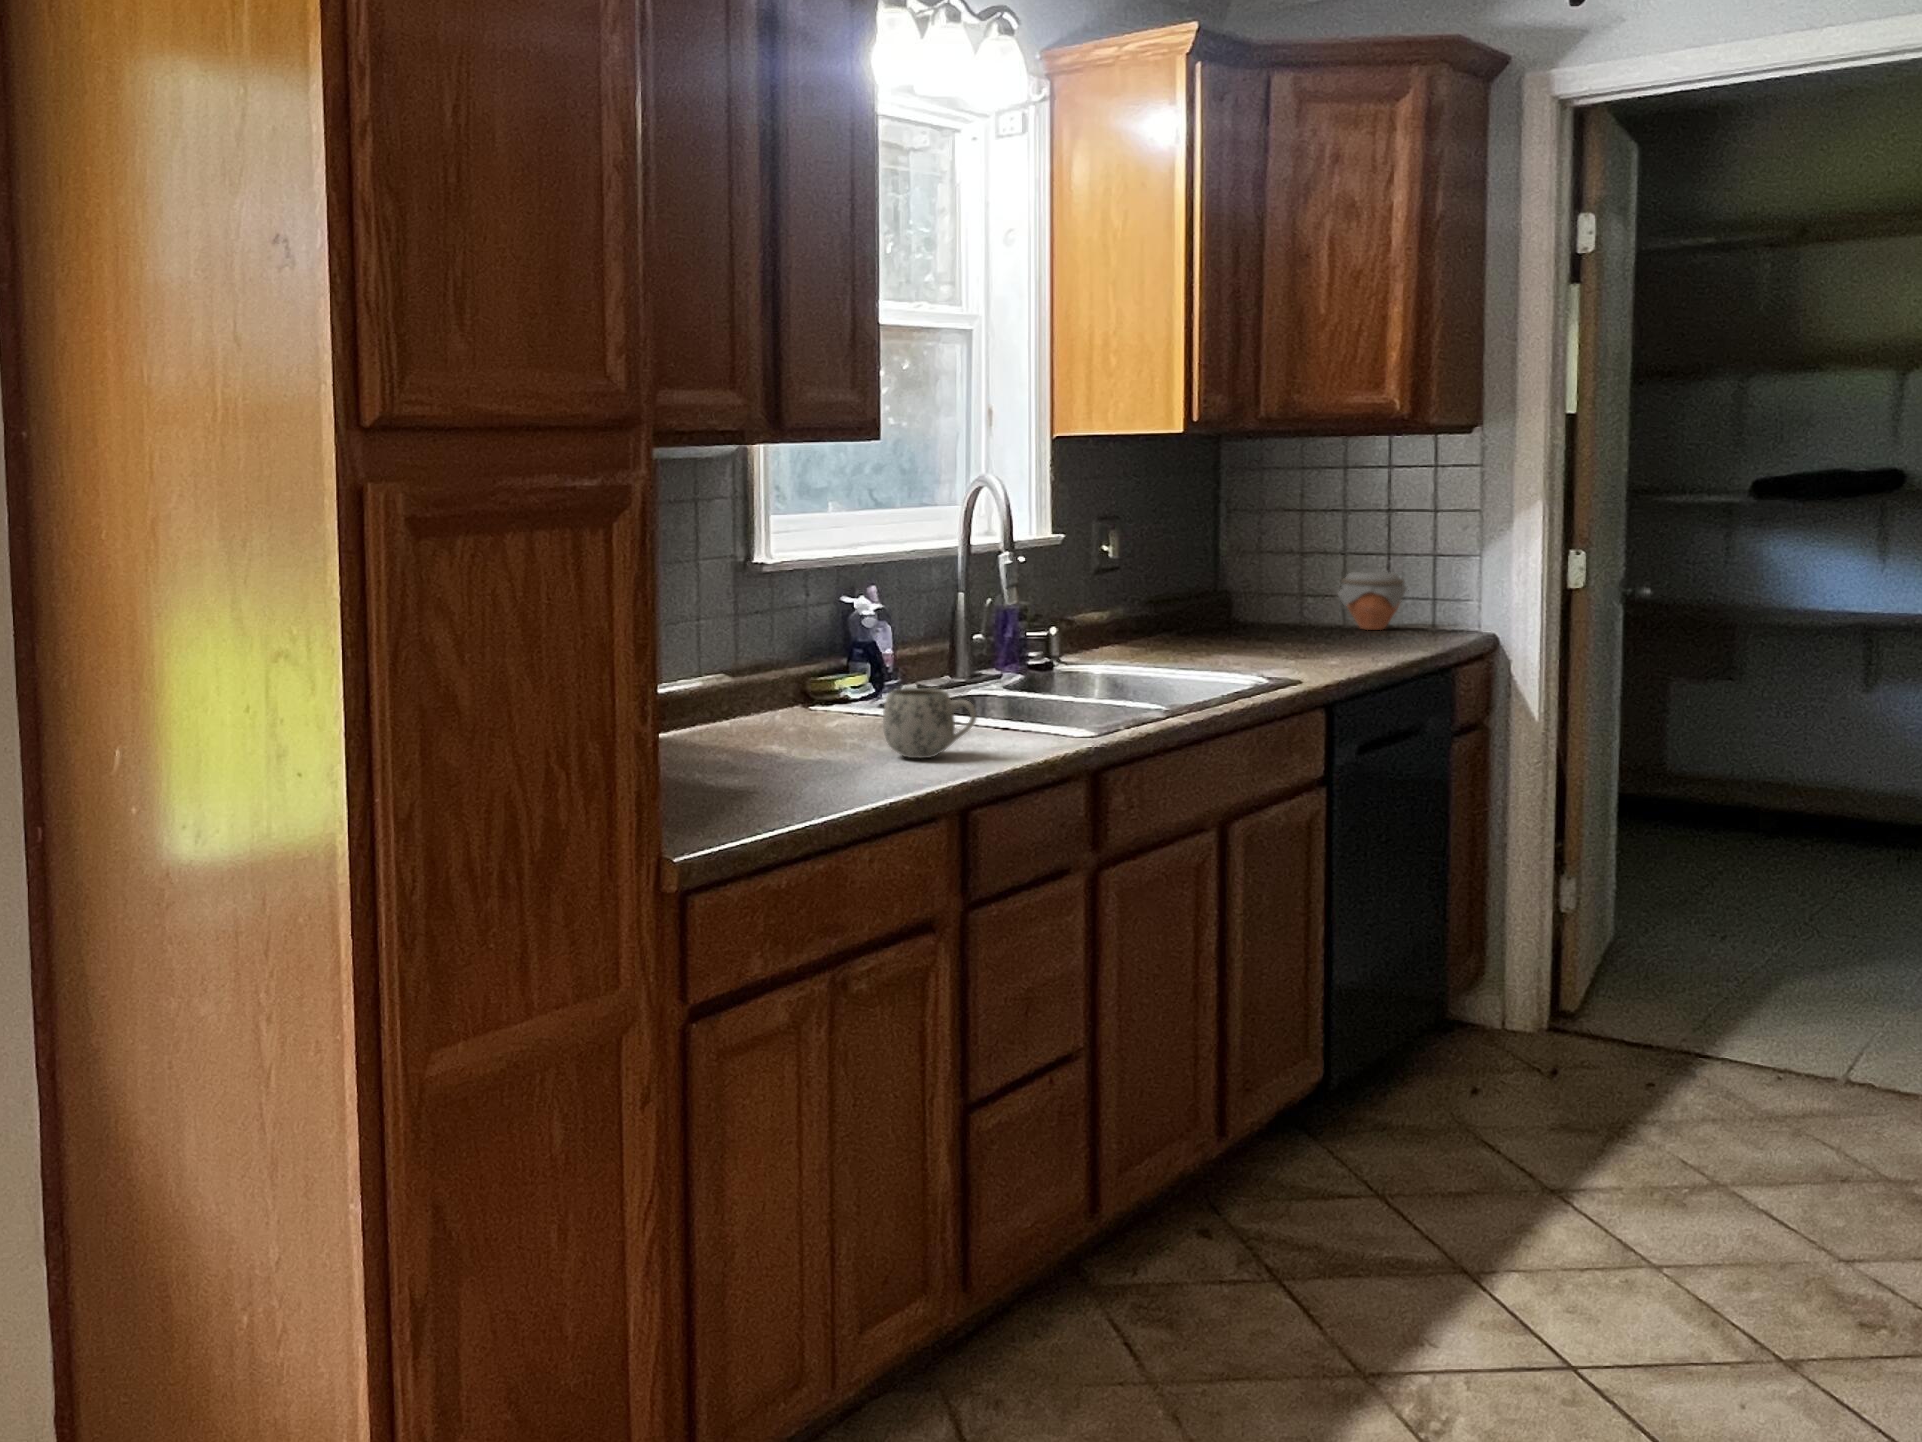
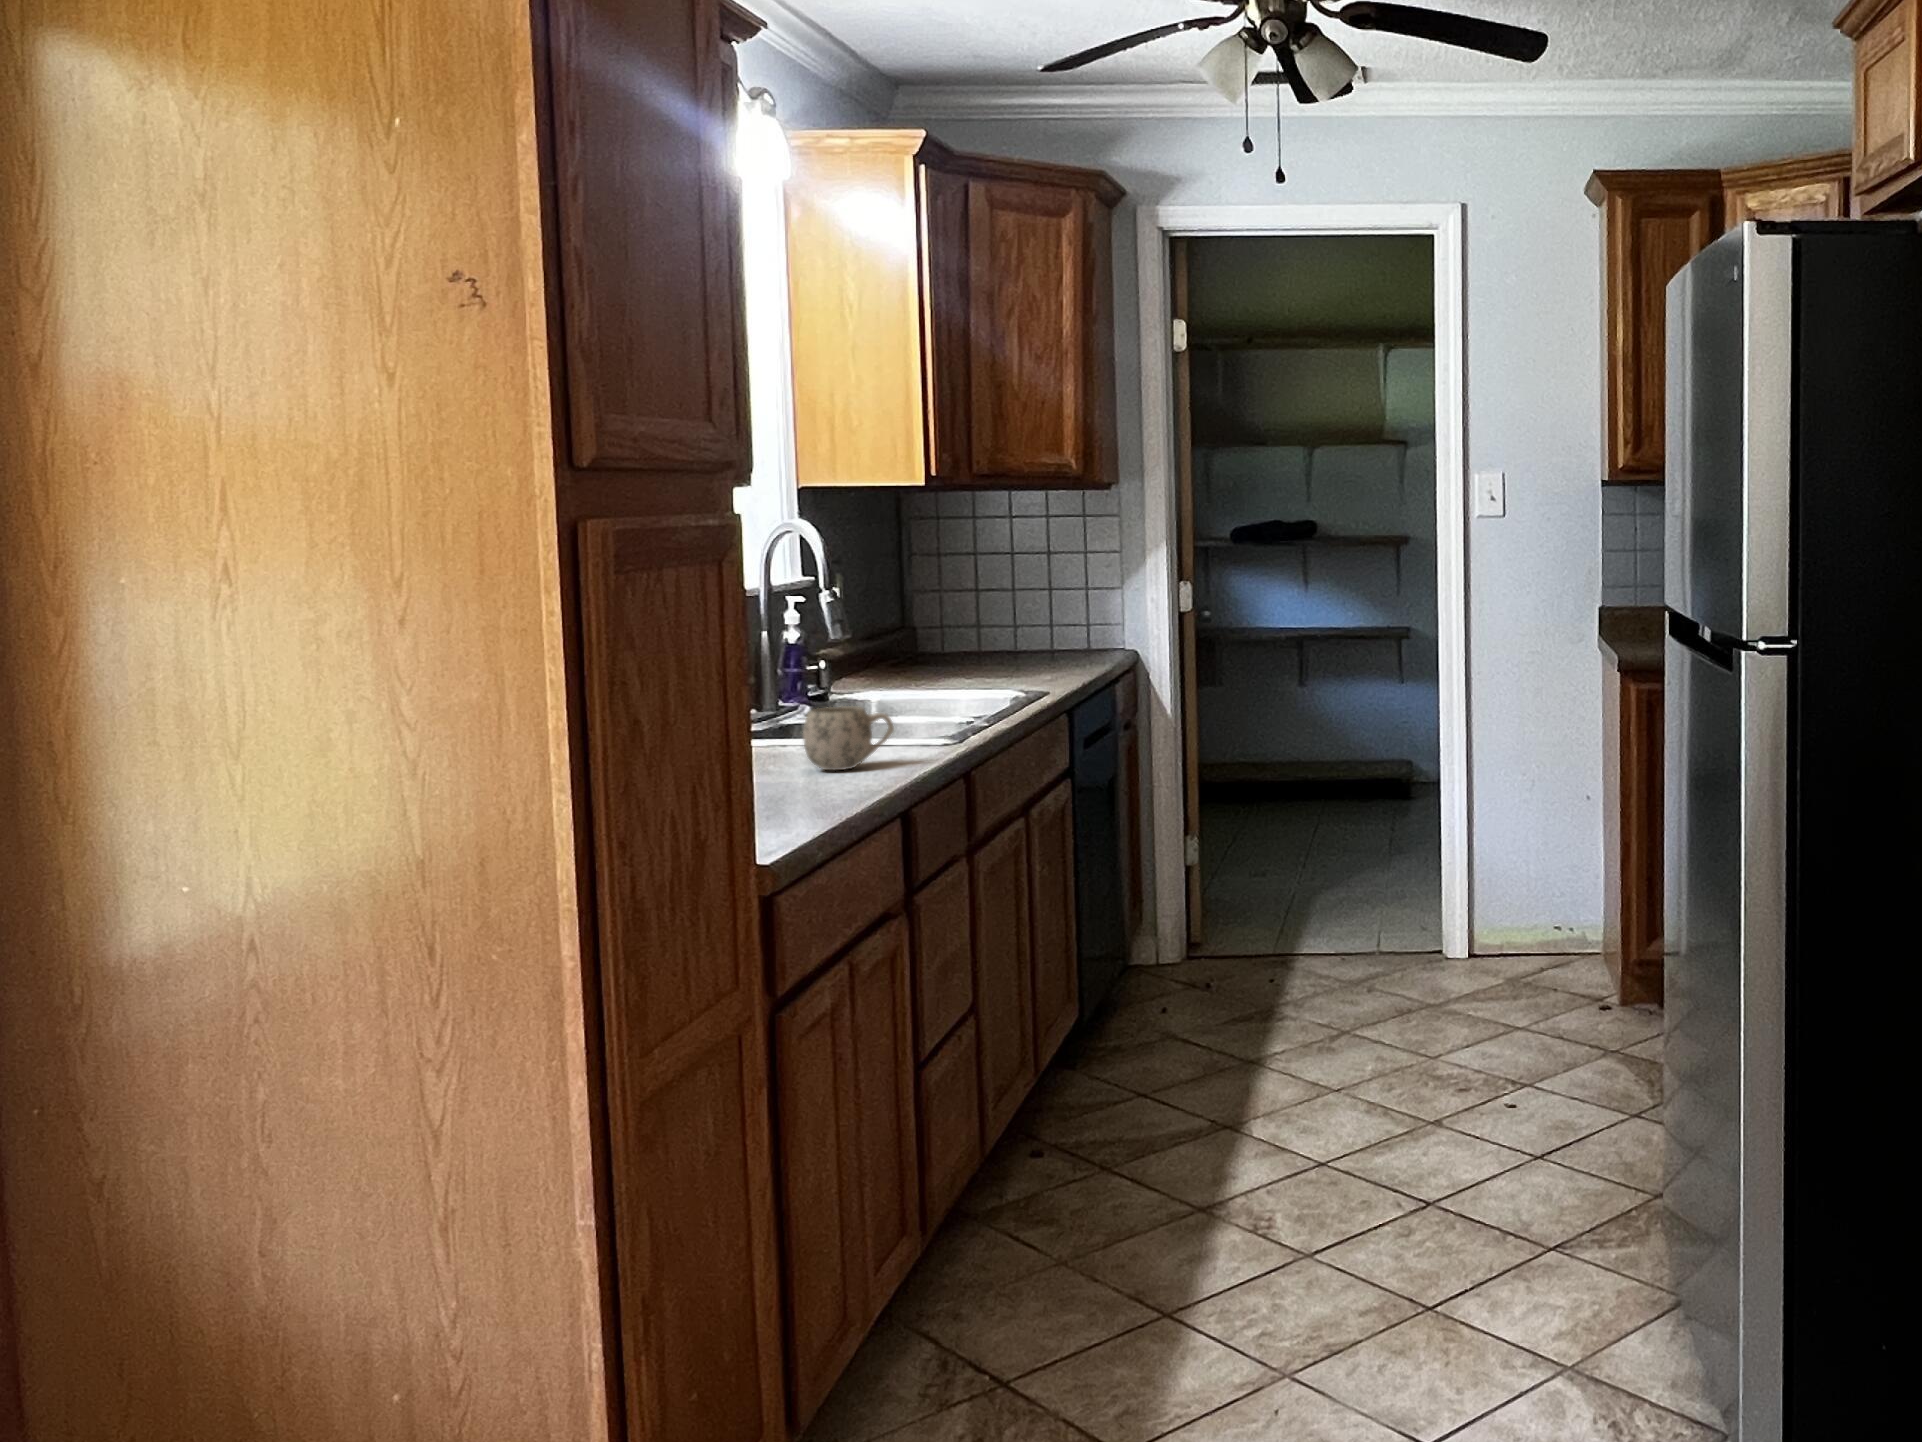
jar: present [1338,572,1406,630] -> none [1018,609,1072,659]

